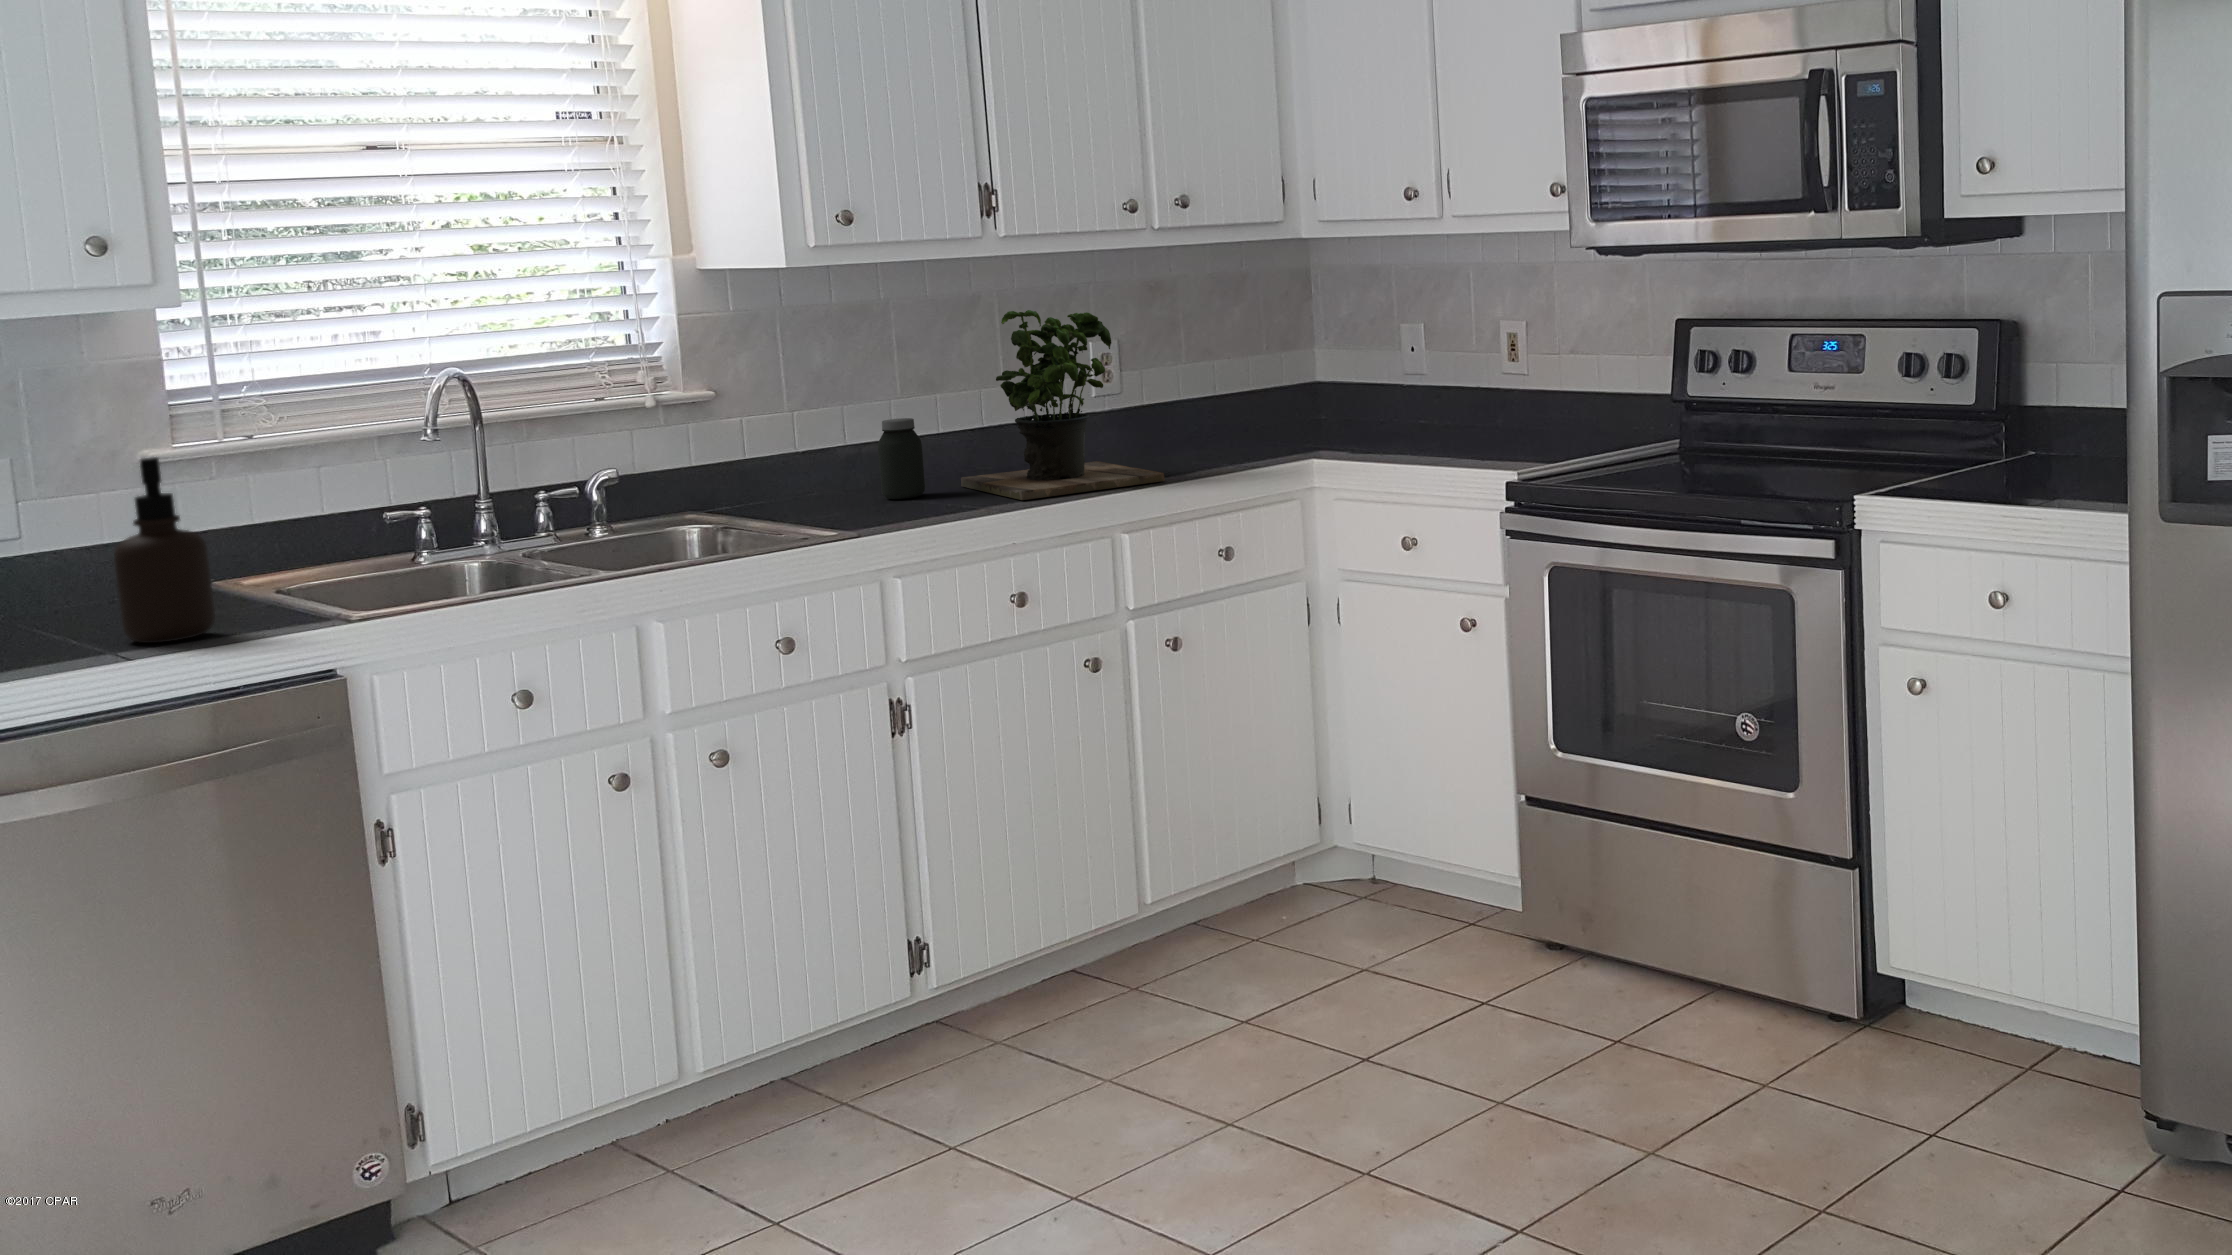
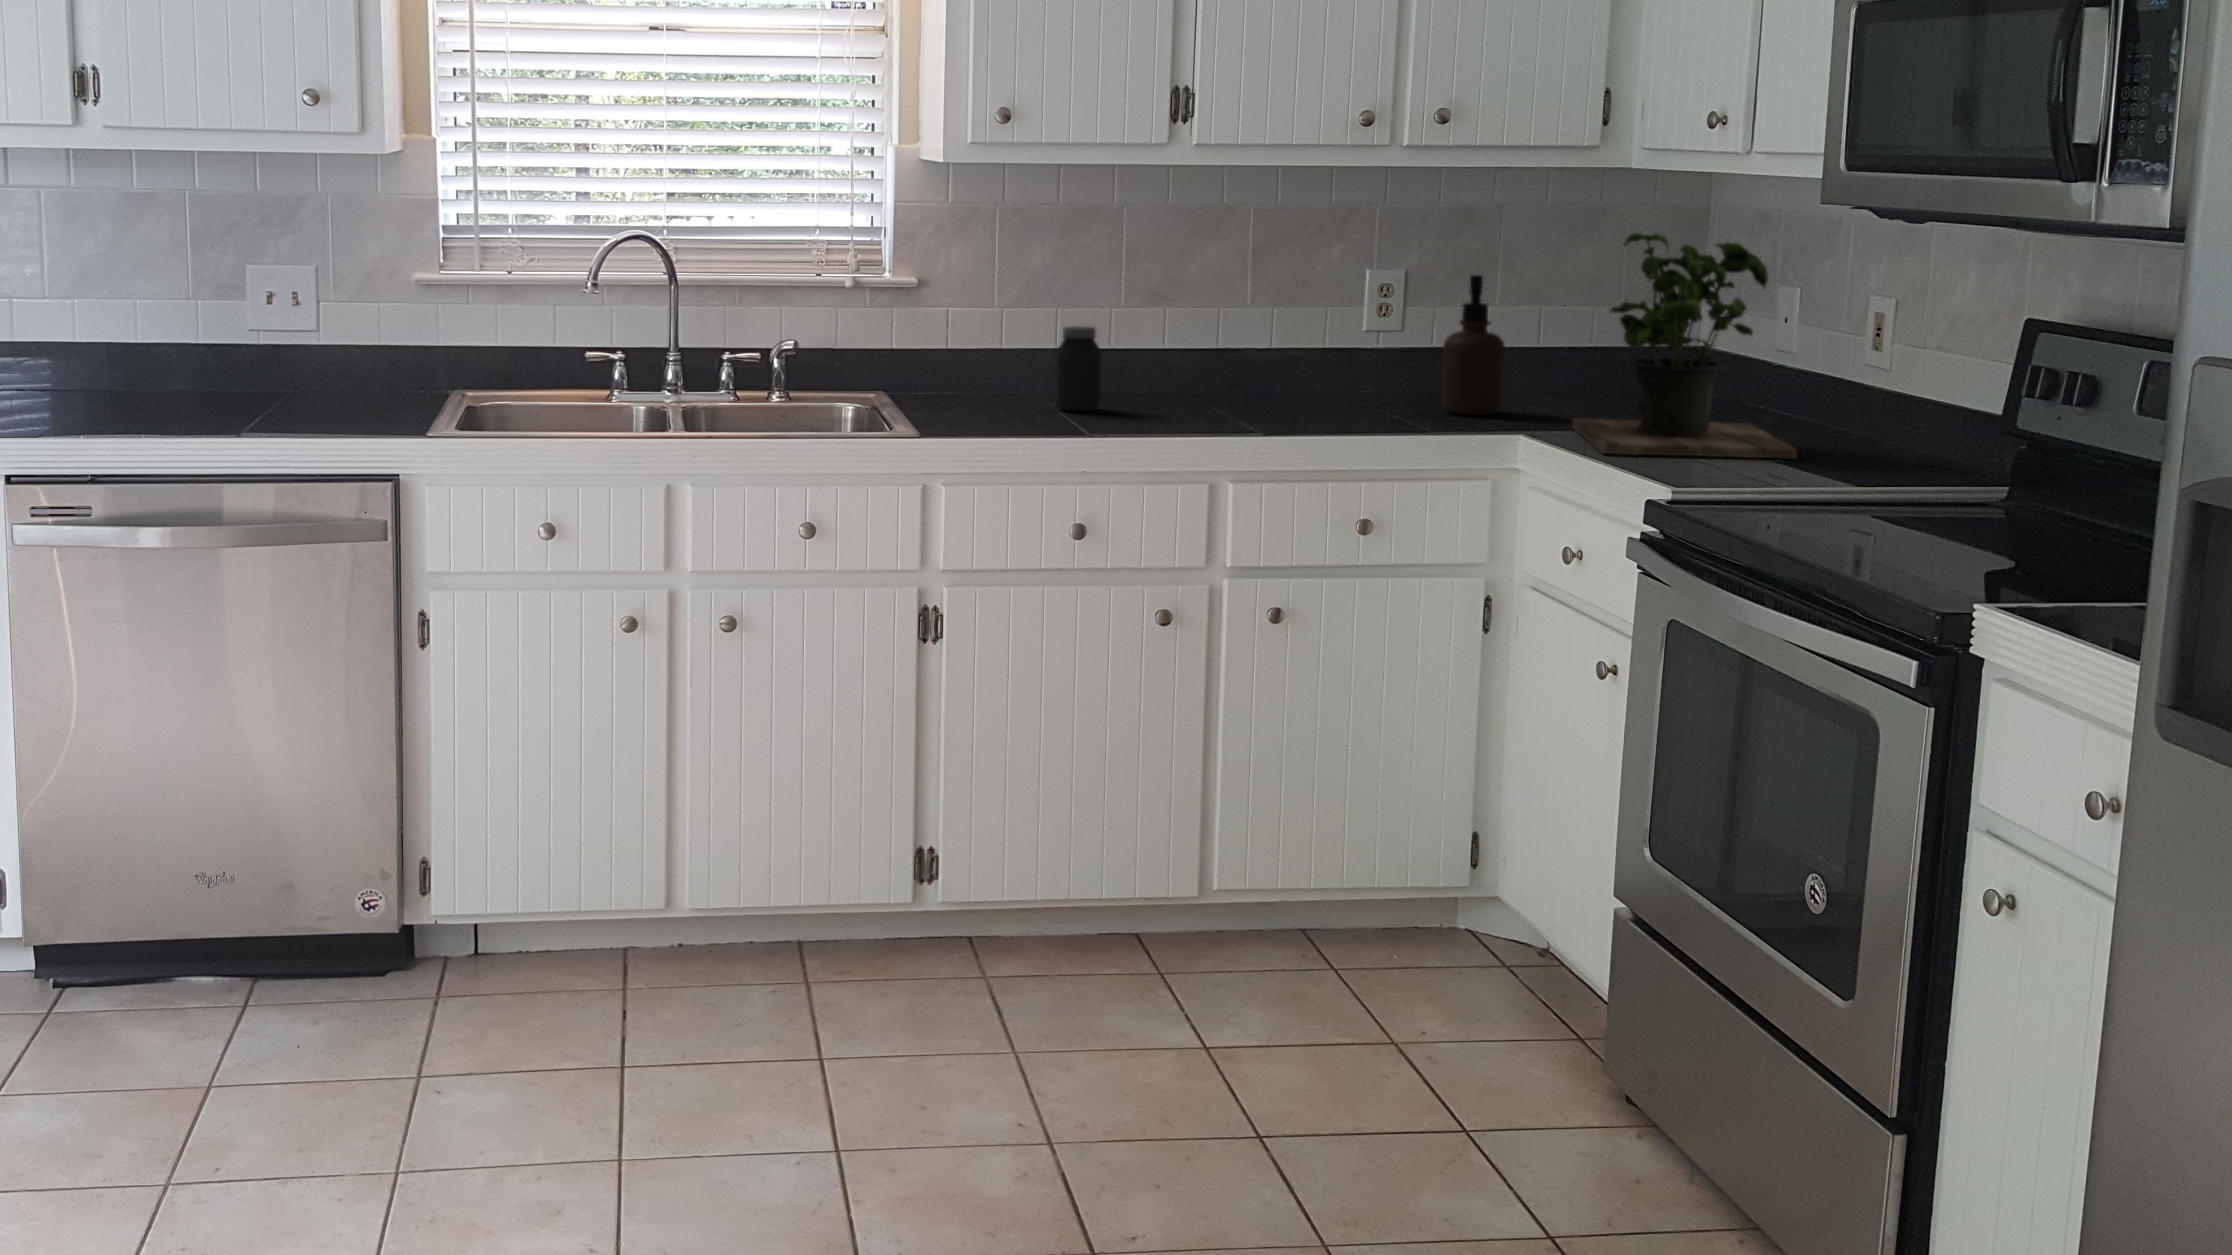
potted plant: present [961,310,1165,500] -> present [1573,233,1797,459]
soap dispenser: present [114,457,215,643] -> present [1442,275,1505,415]

